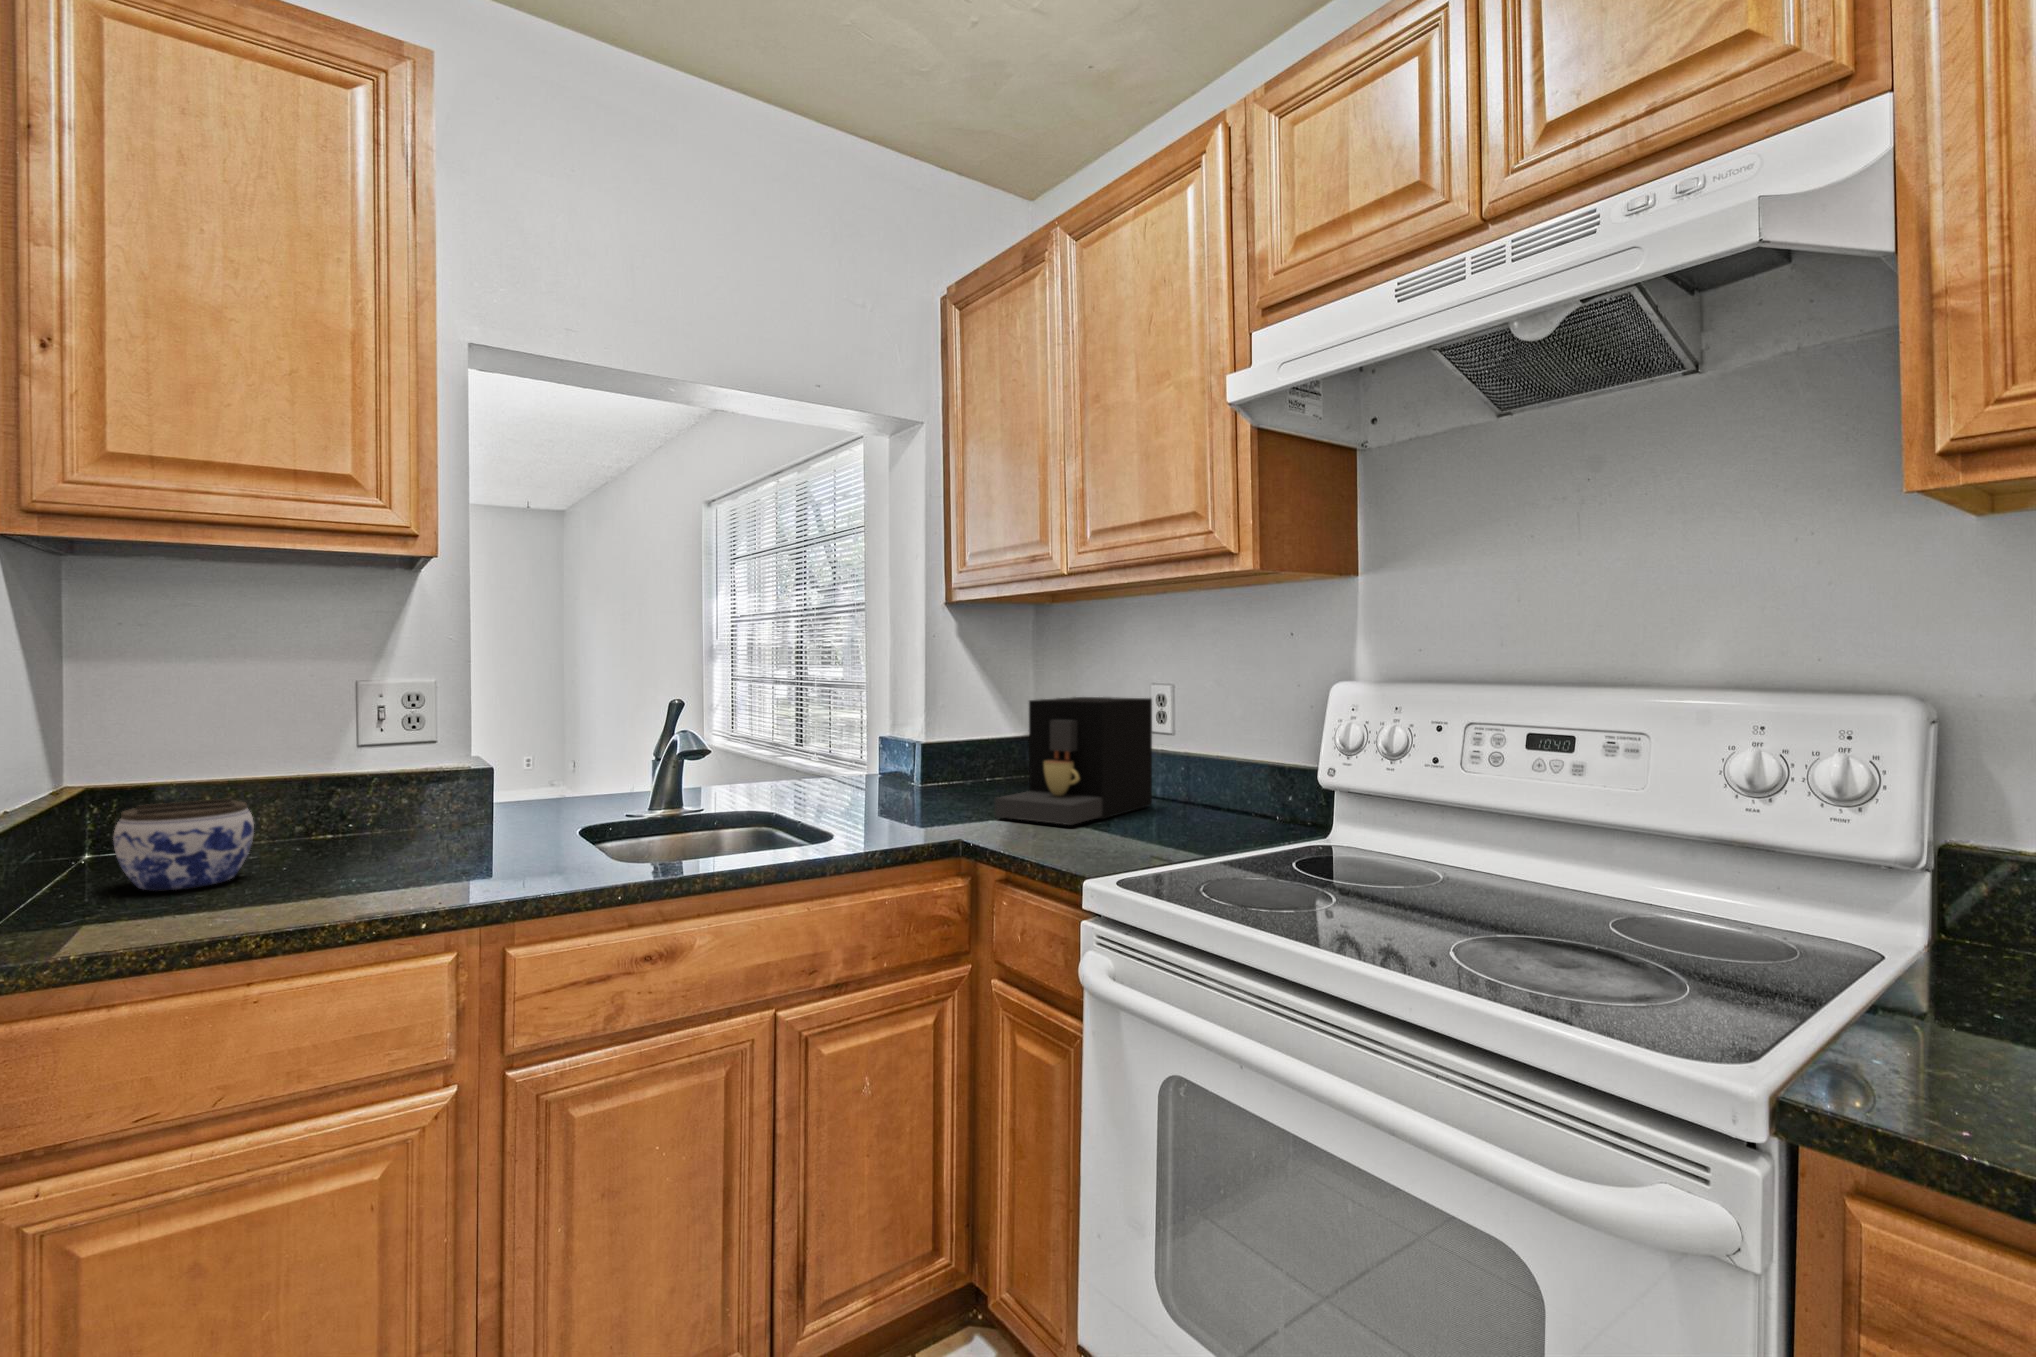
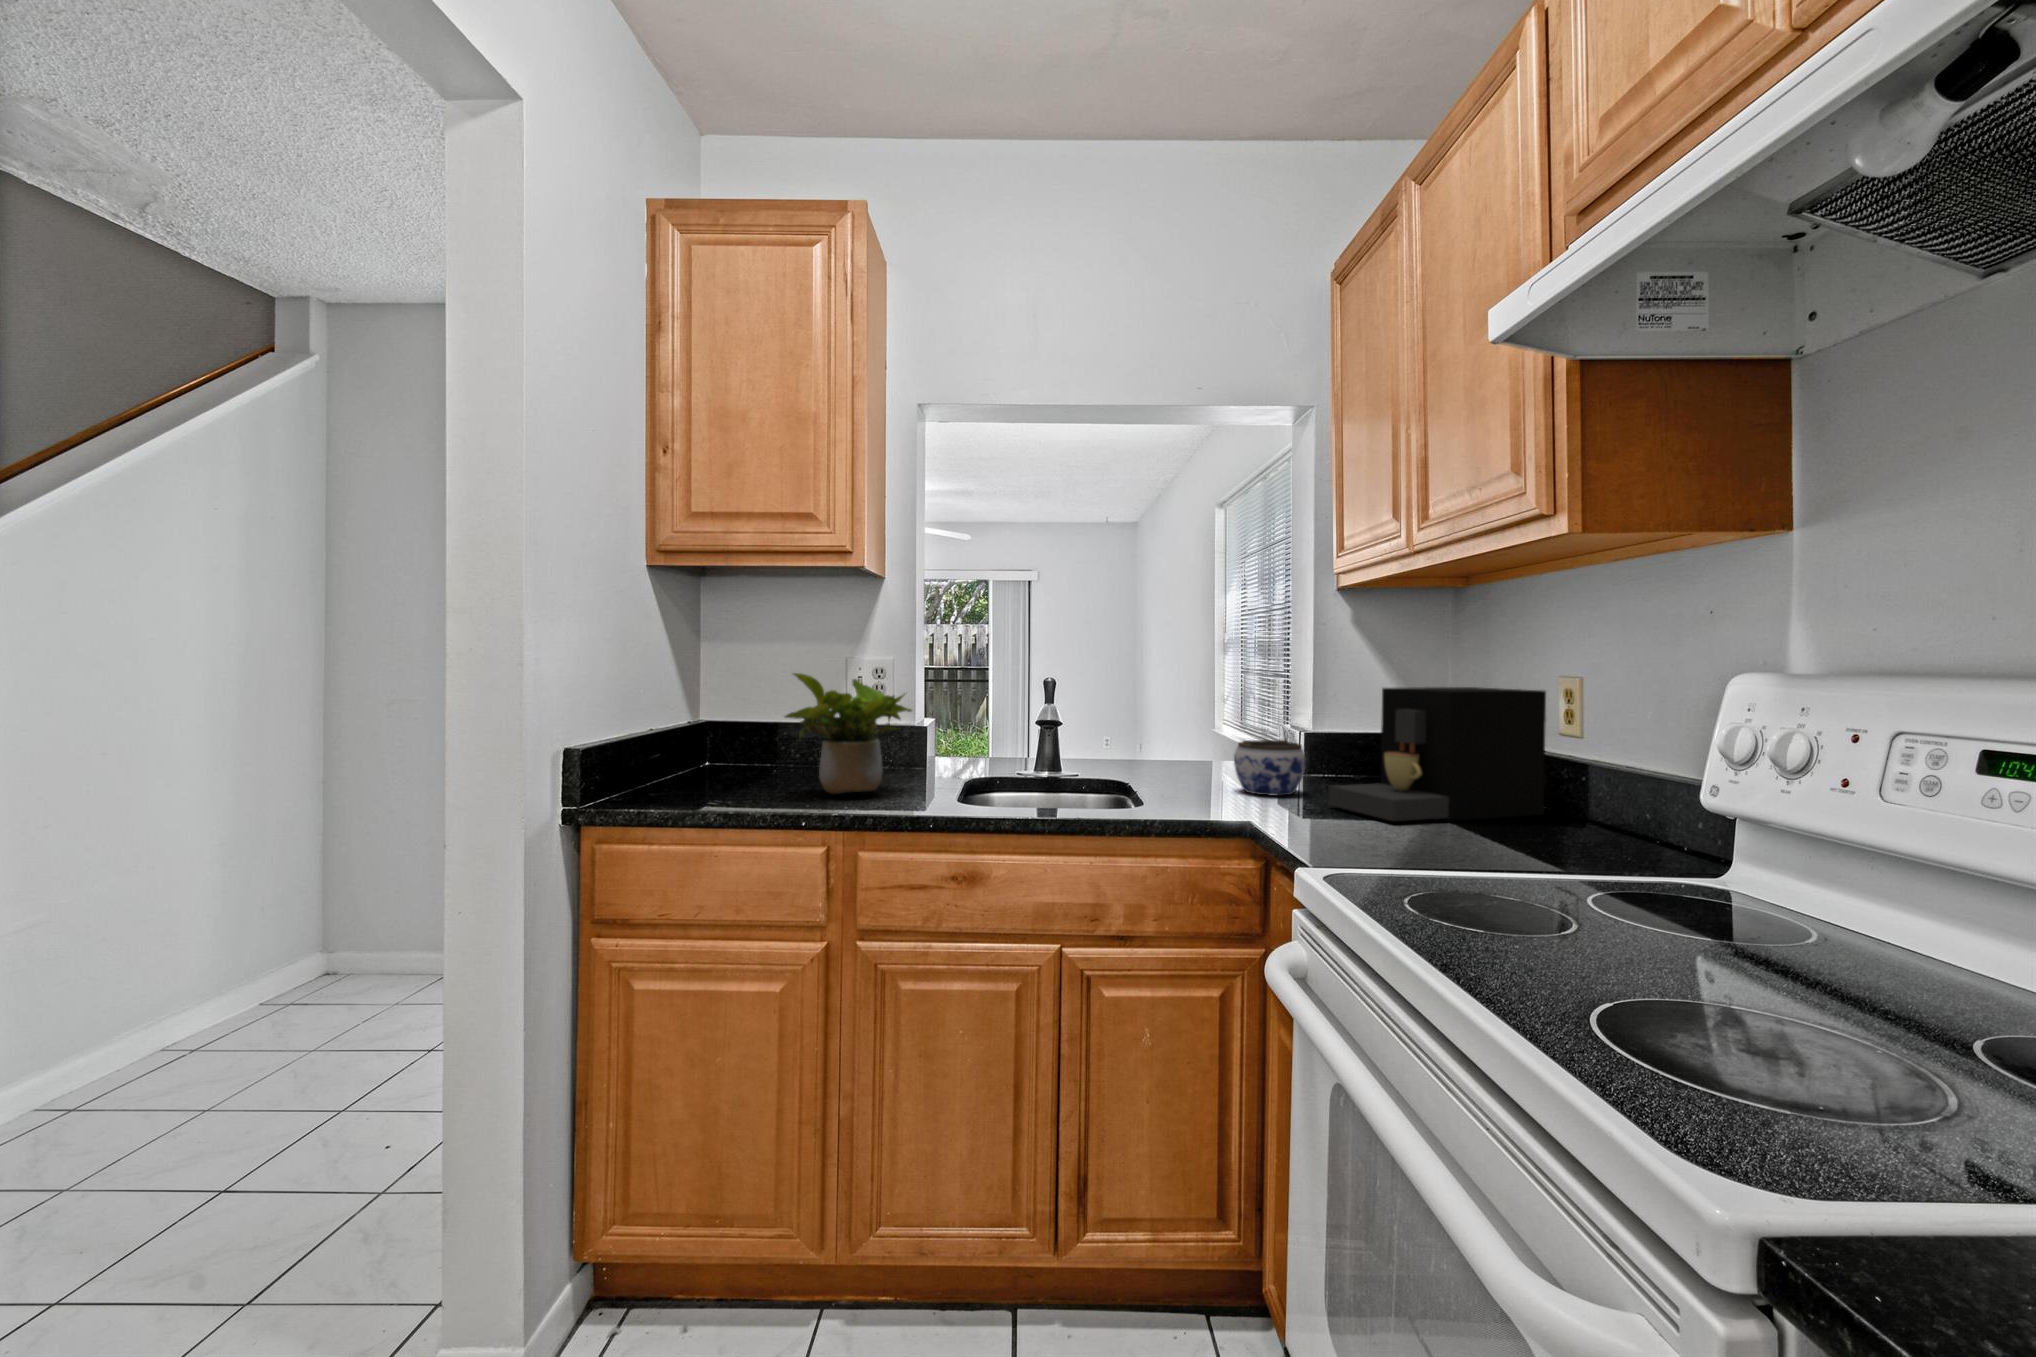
potted plant: none [344,707,523,877] -> present [785,673,911,795]
jar: present [113,799,254,891] -> present [1234,740,1306,796]

